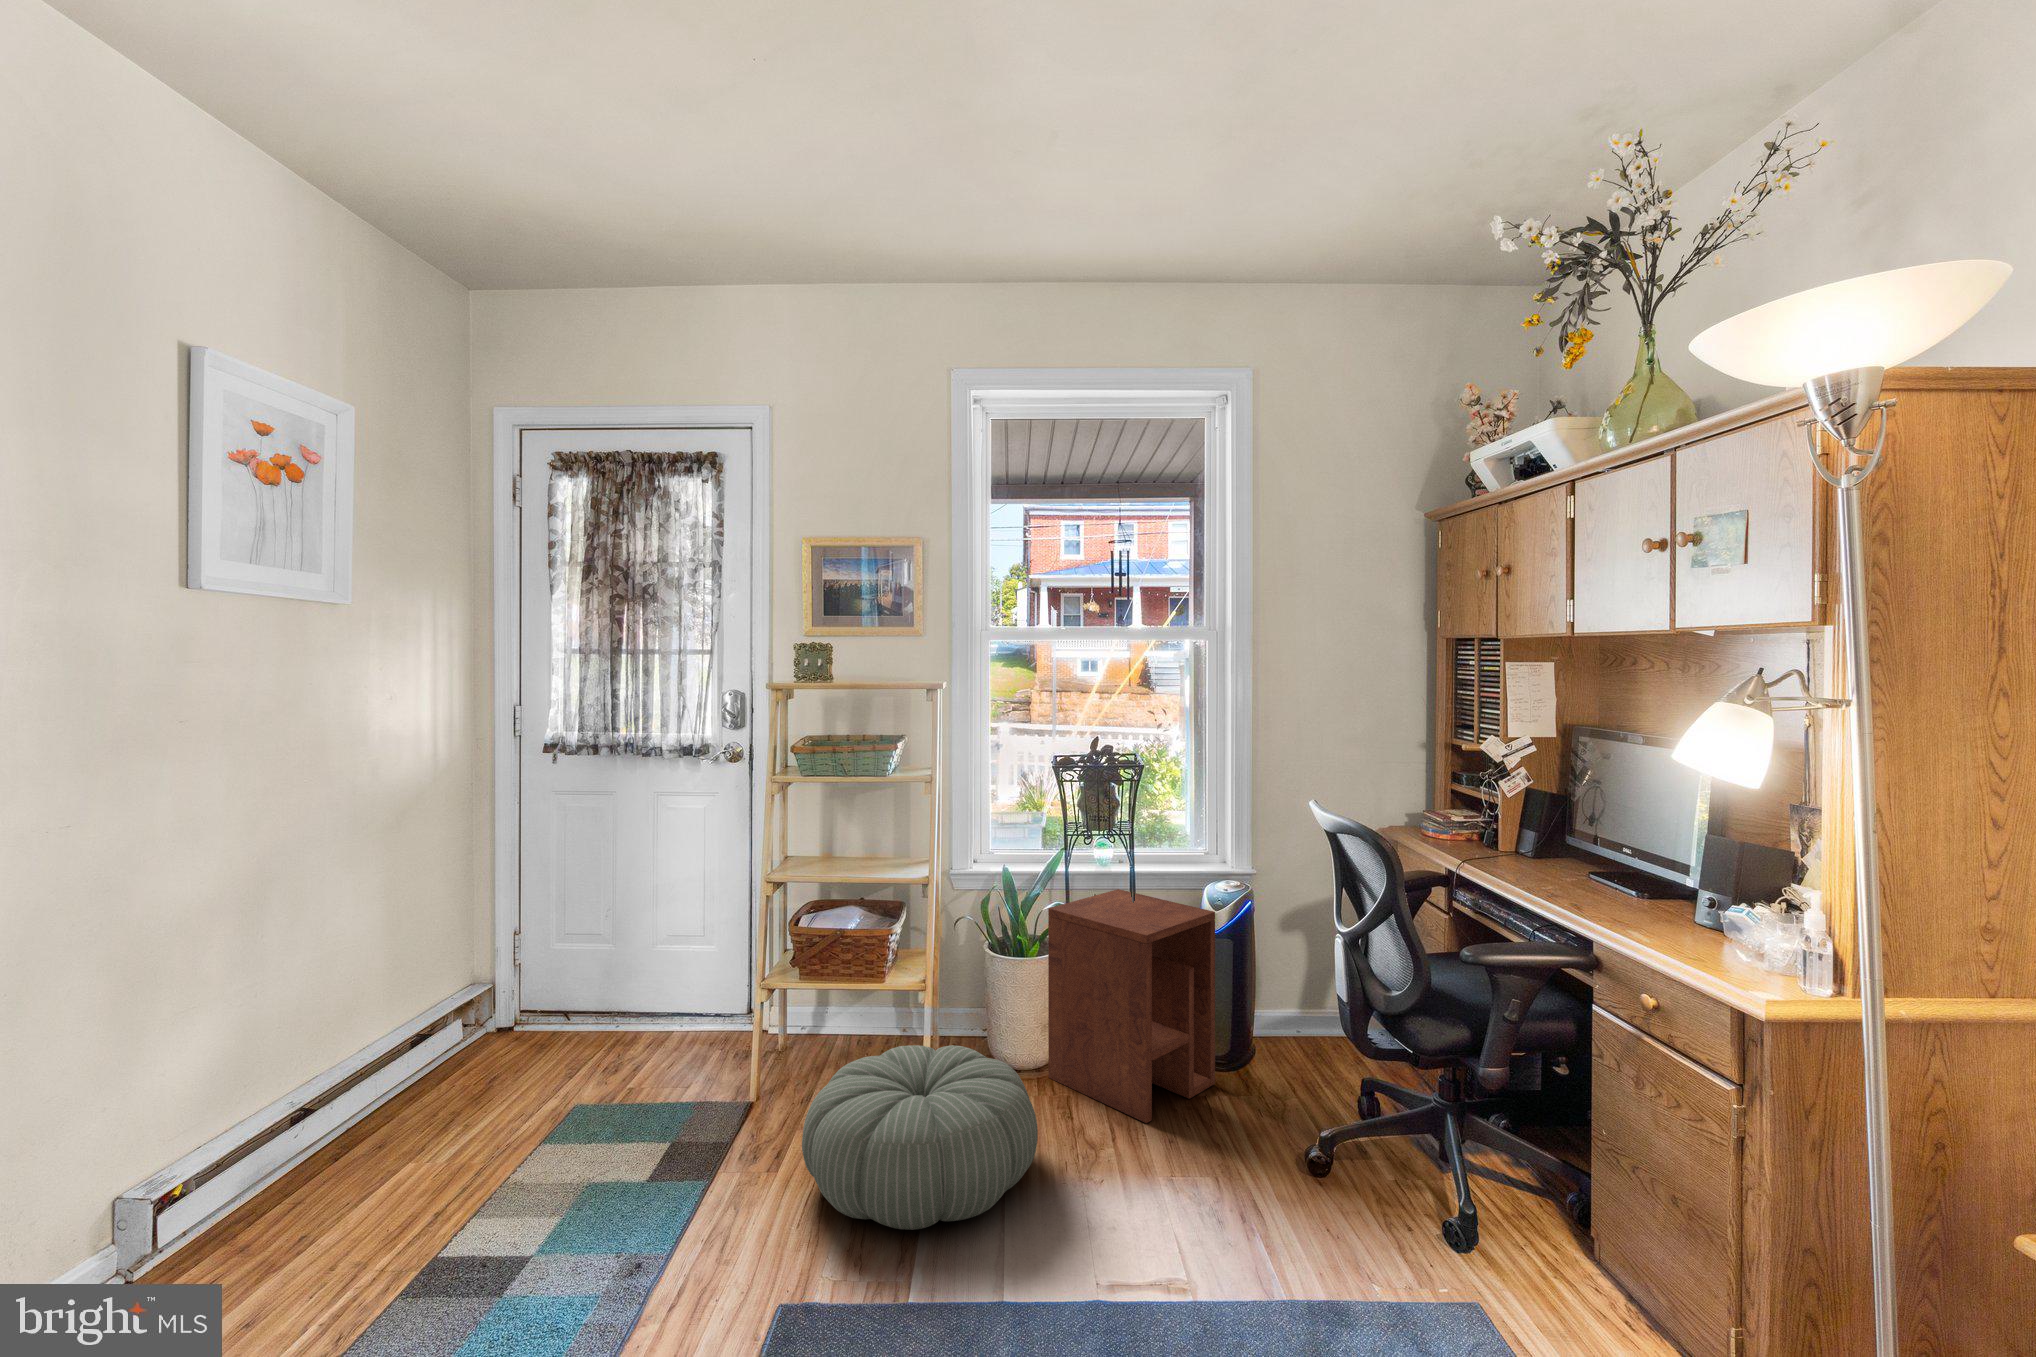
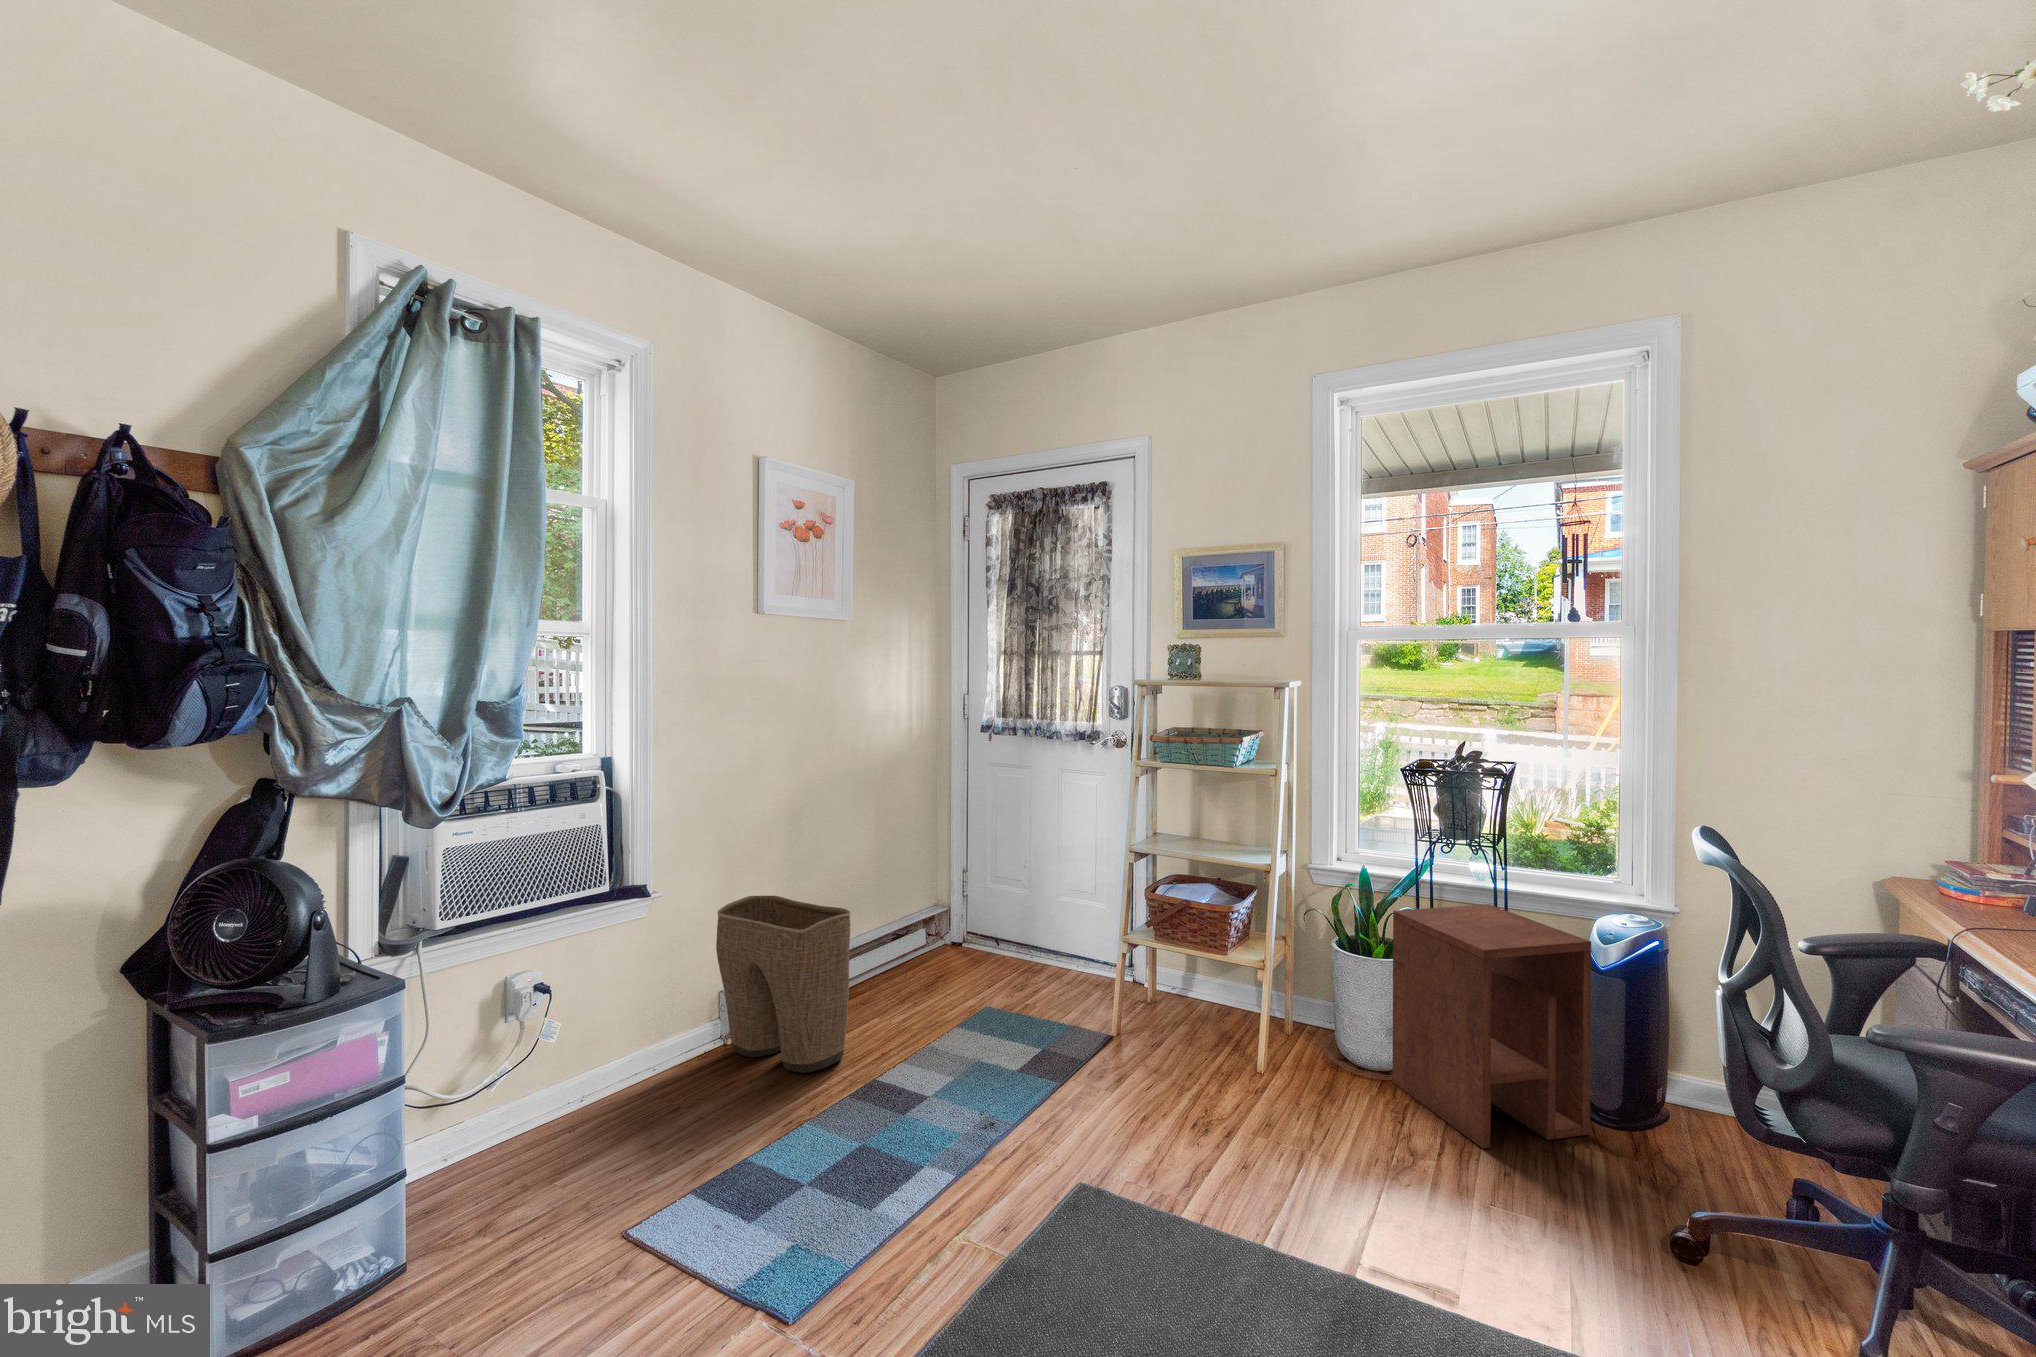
laundry basket: none [113,1019,382,1286] -> present [716,896,851,1073]
pouf: present [802,1045,1038,1230] -> none [1125,1013,1340,1172]

